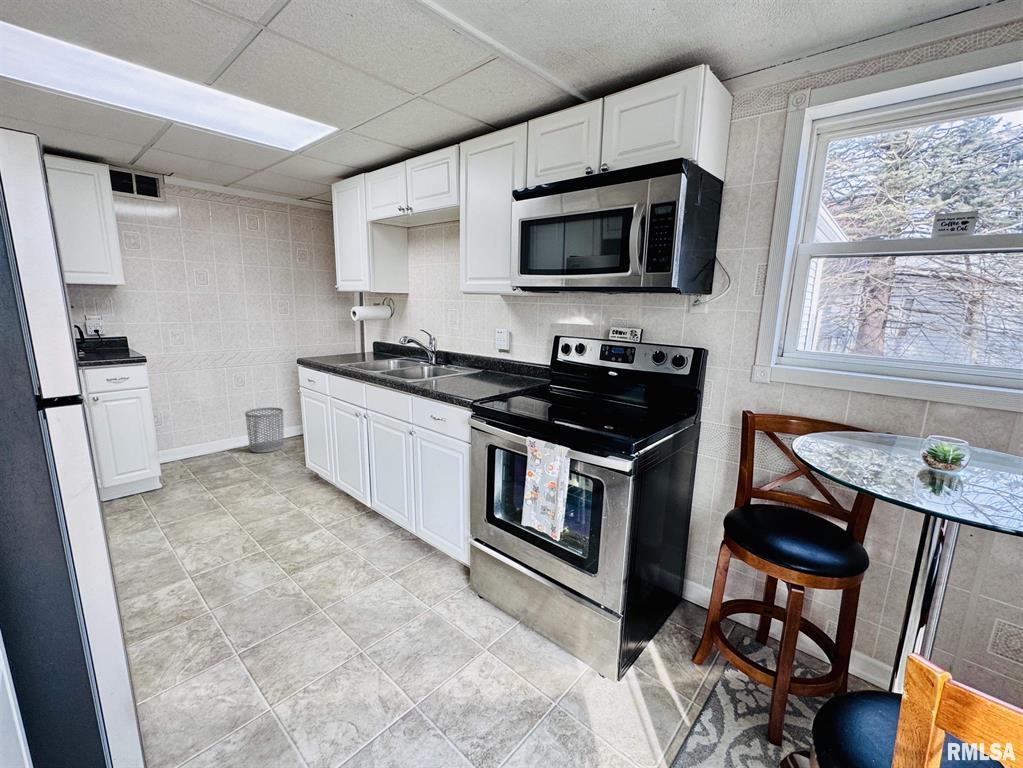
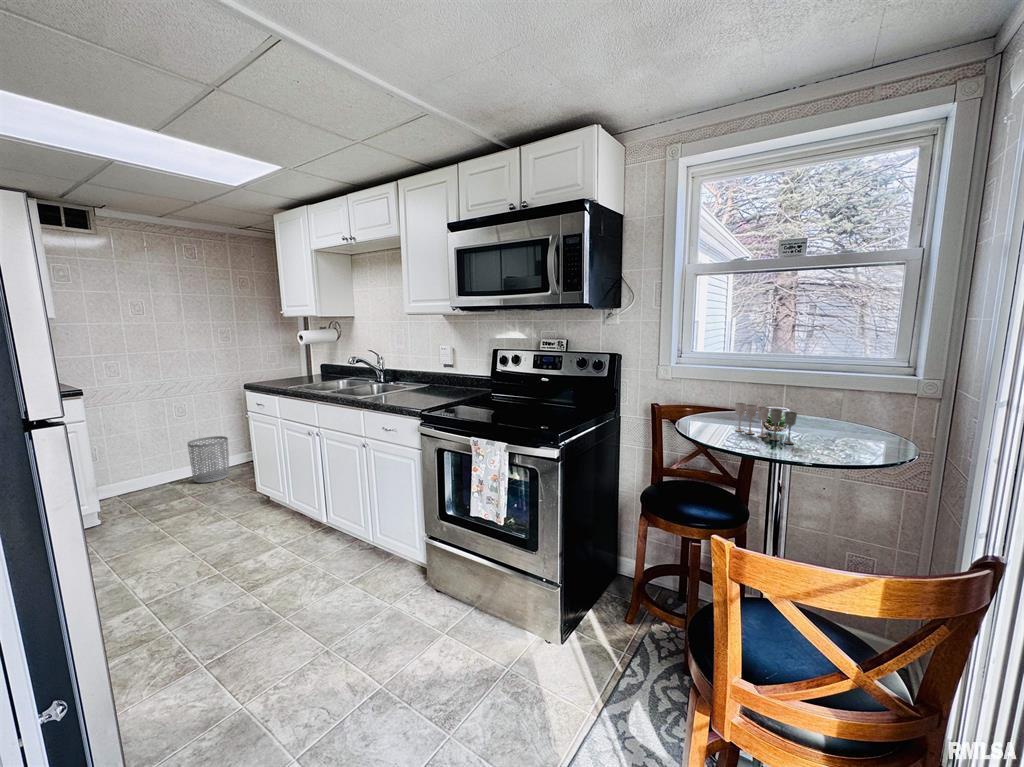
wine glass: none [867,423,973,487] -> present [735,403,797,444]

